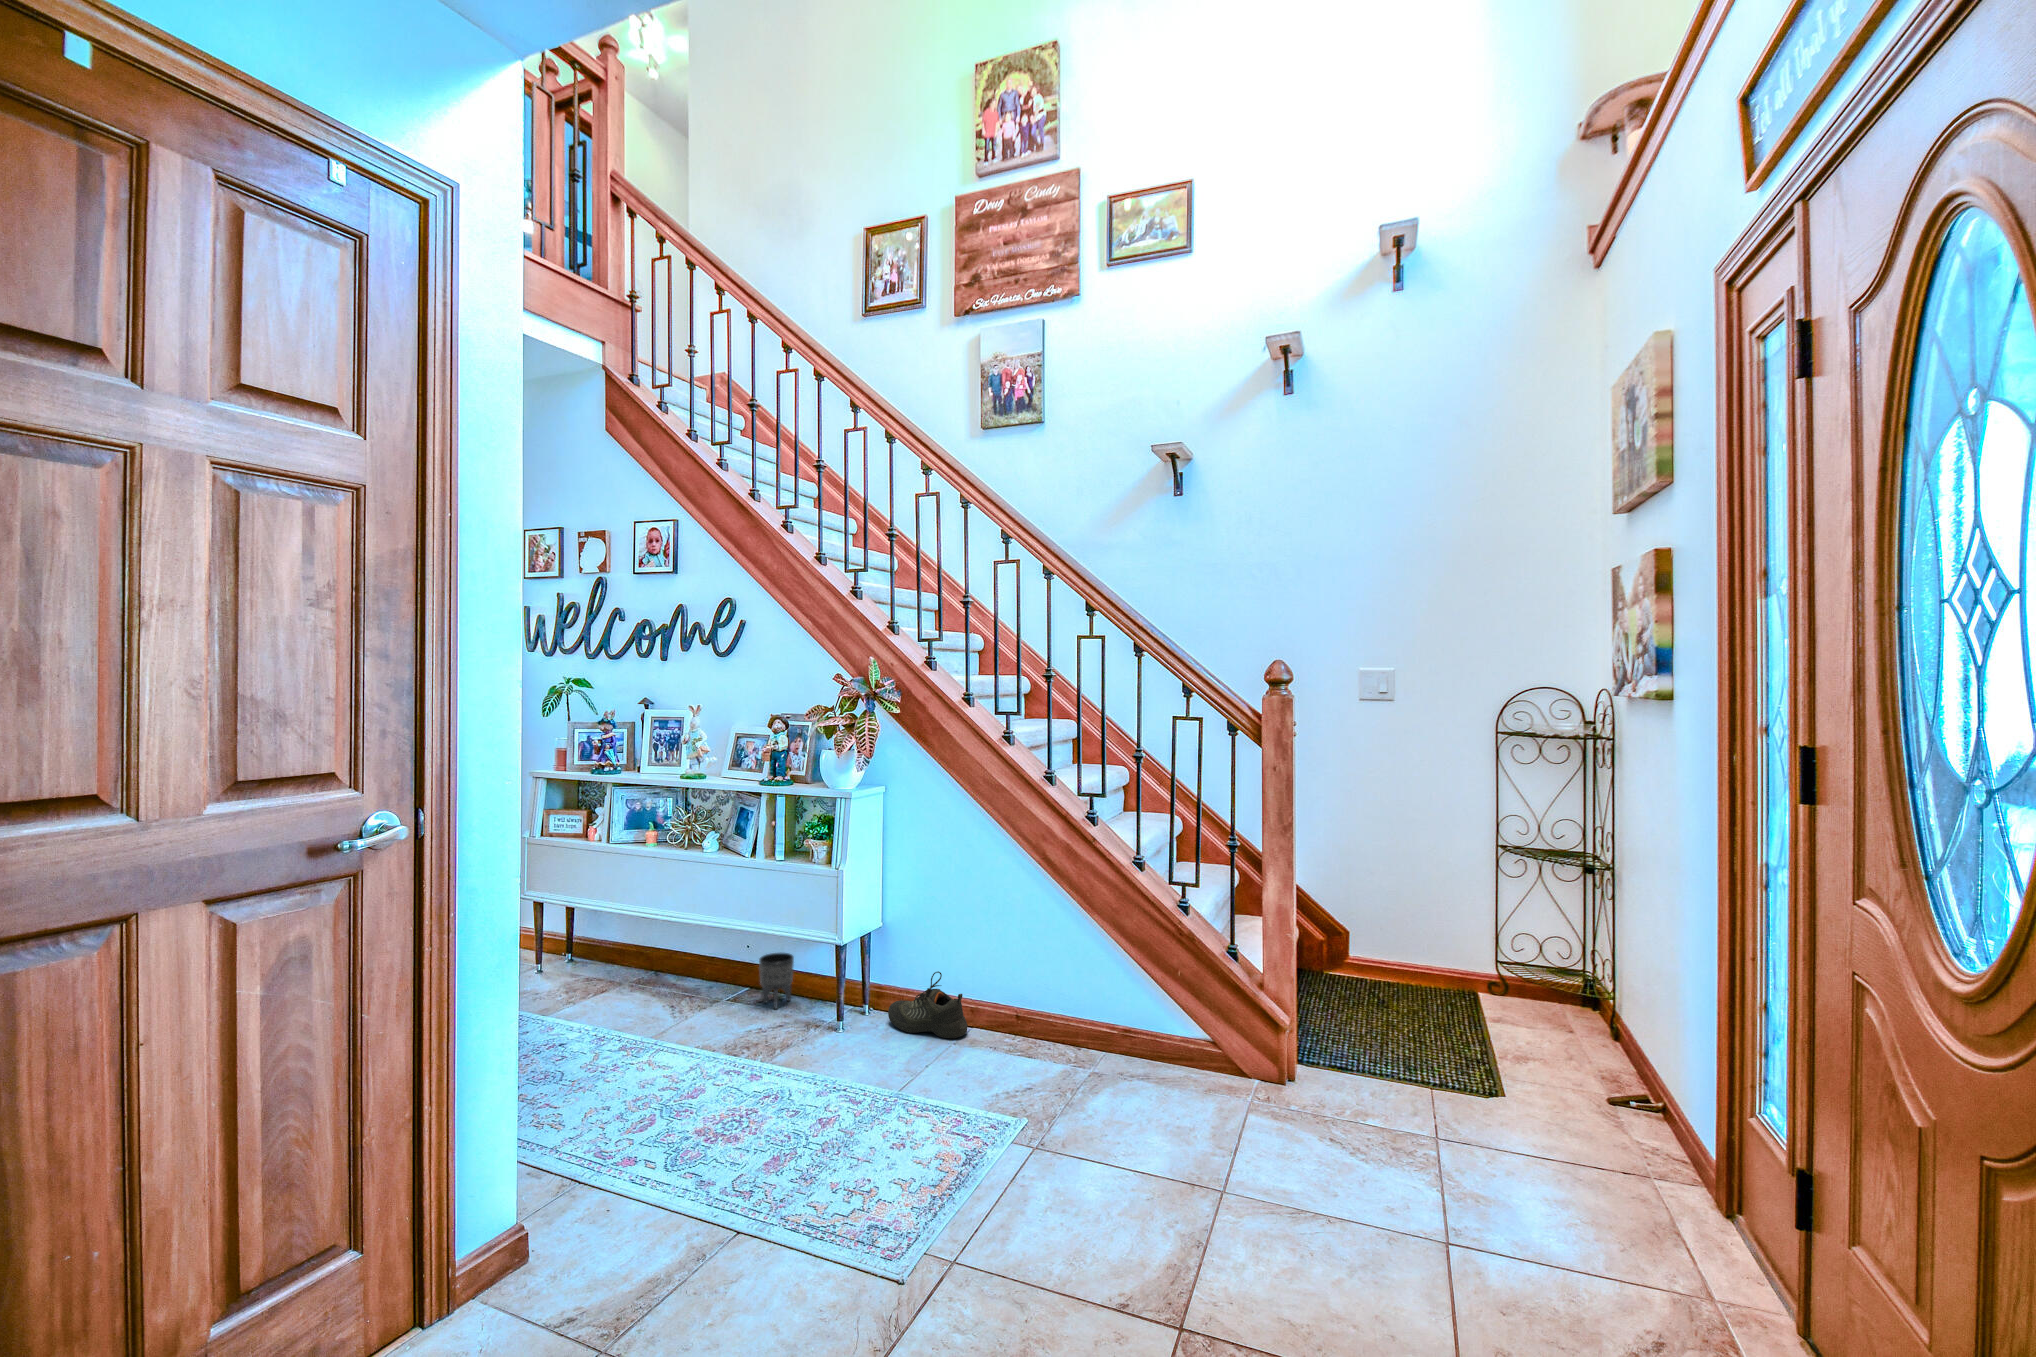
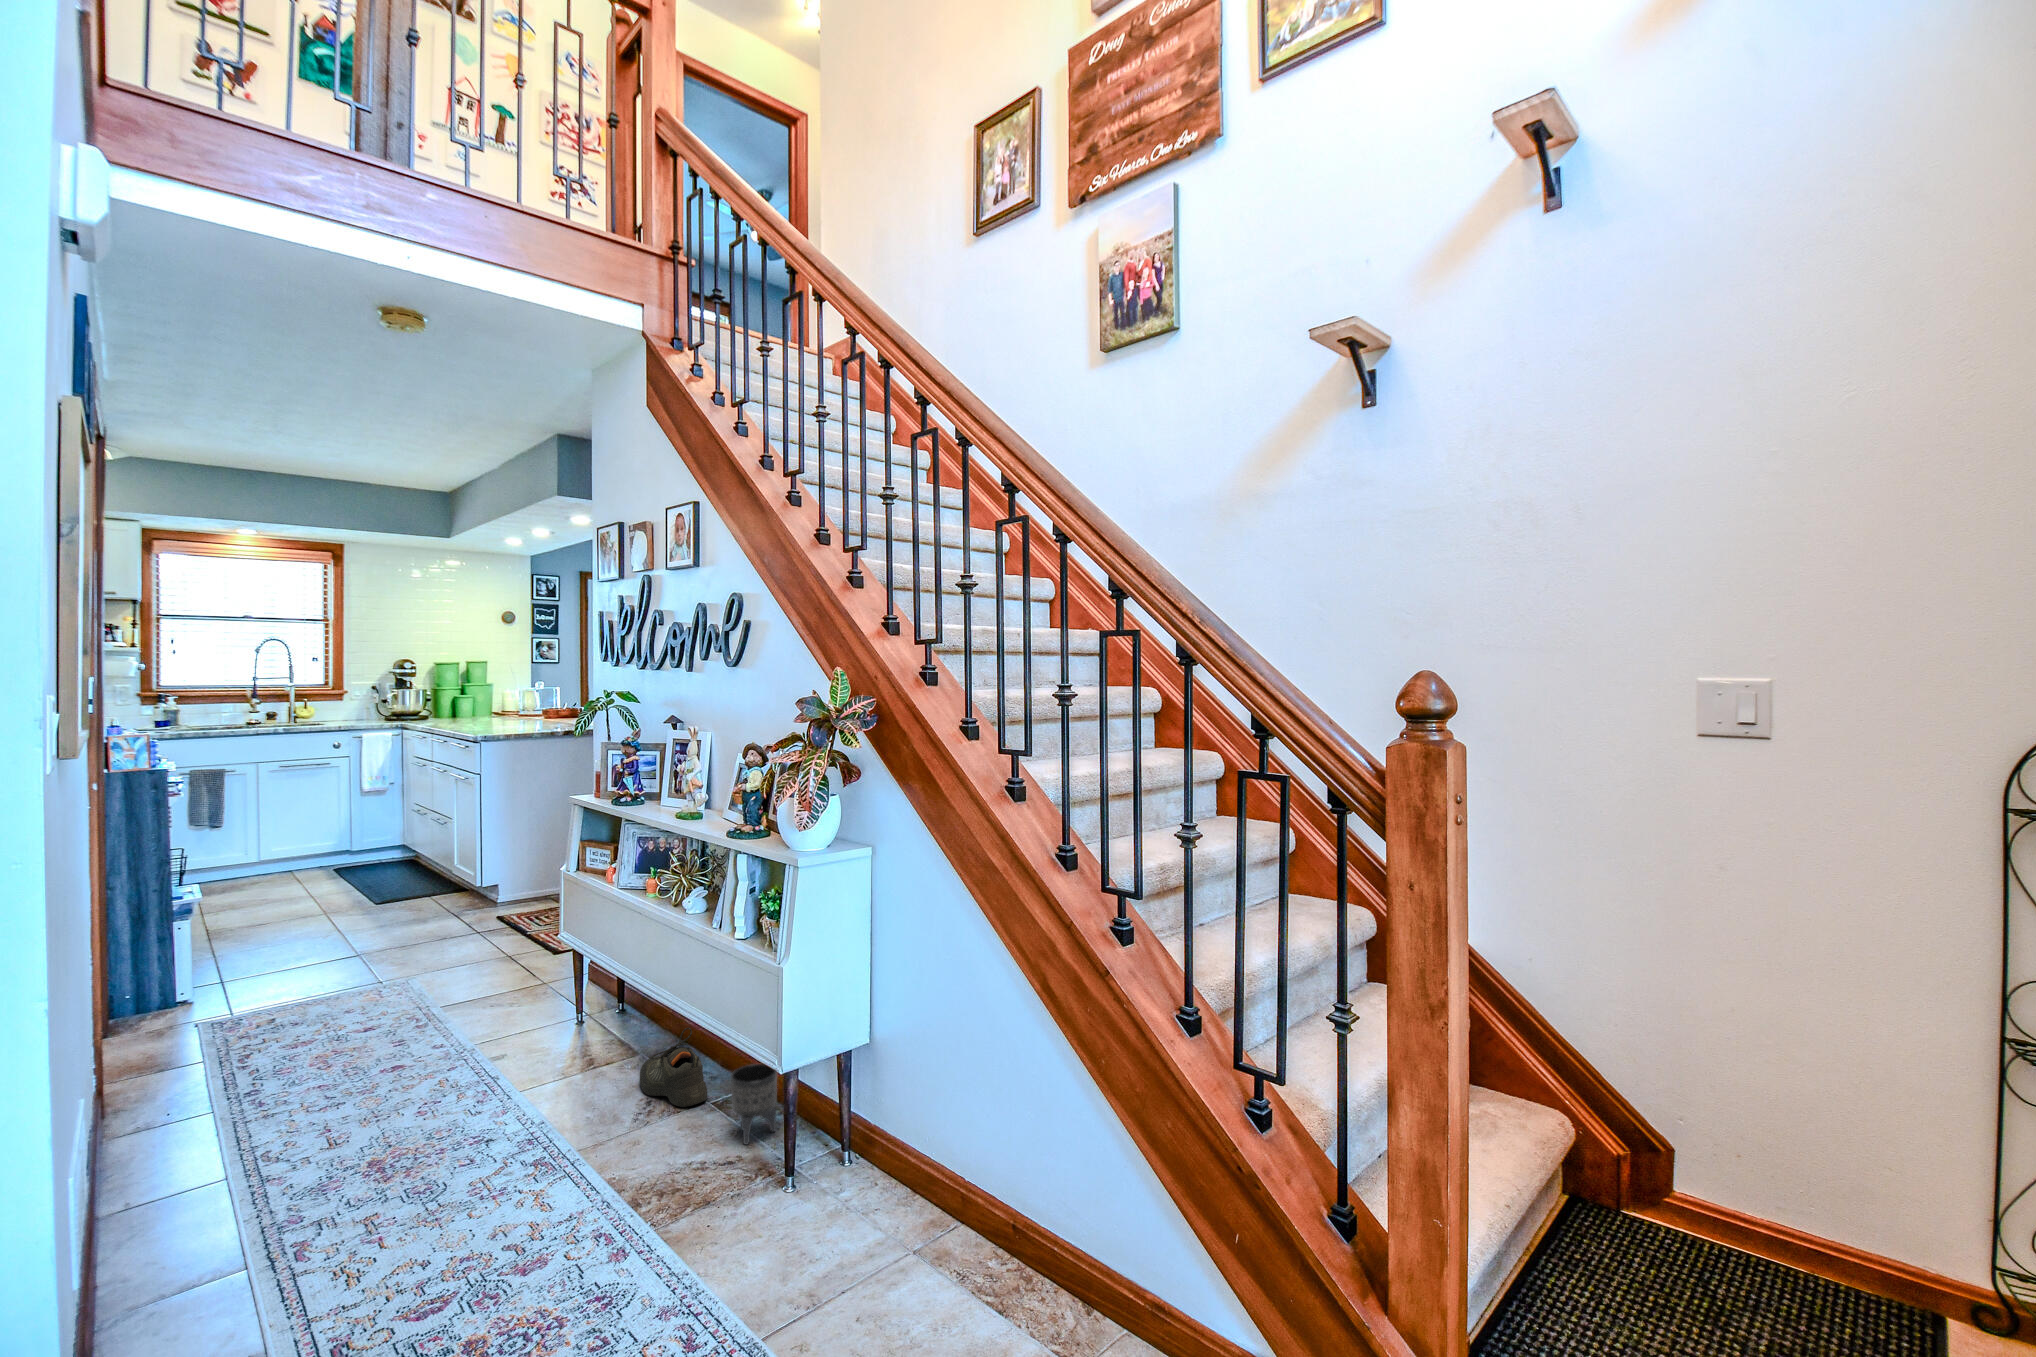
shoe: present [888,971,967,1039] -> present [640,1028,707,1107]

